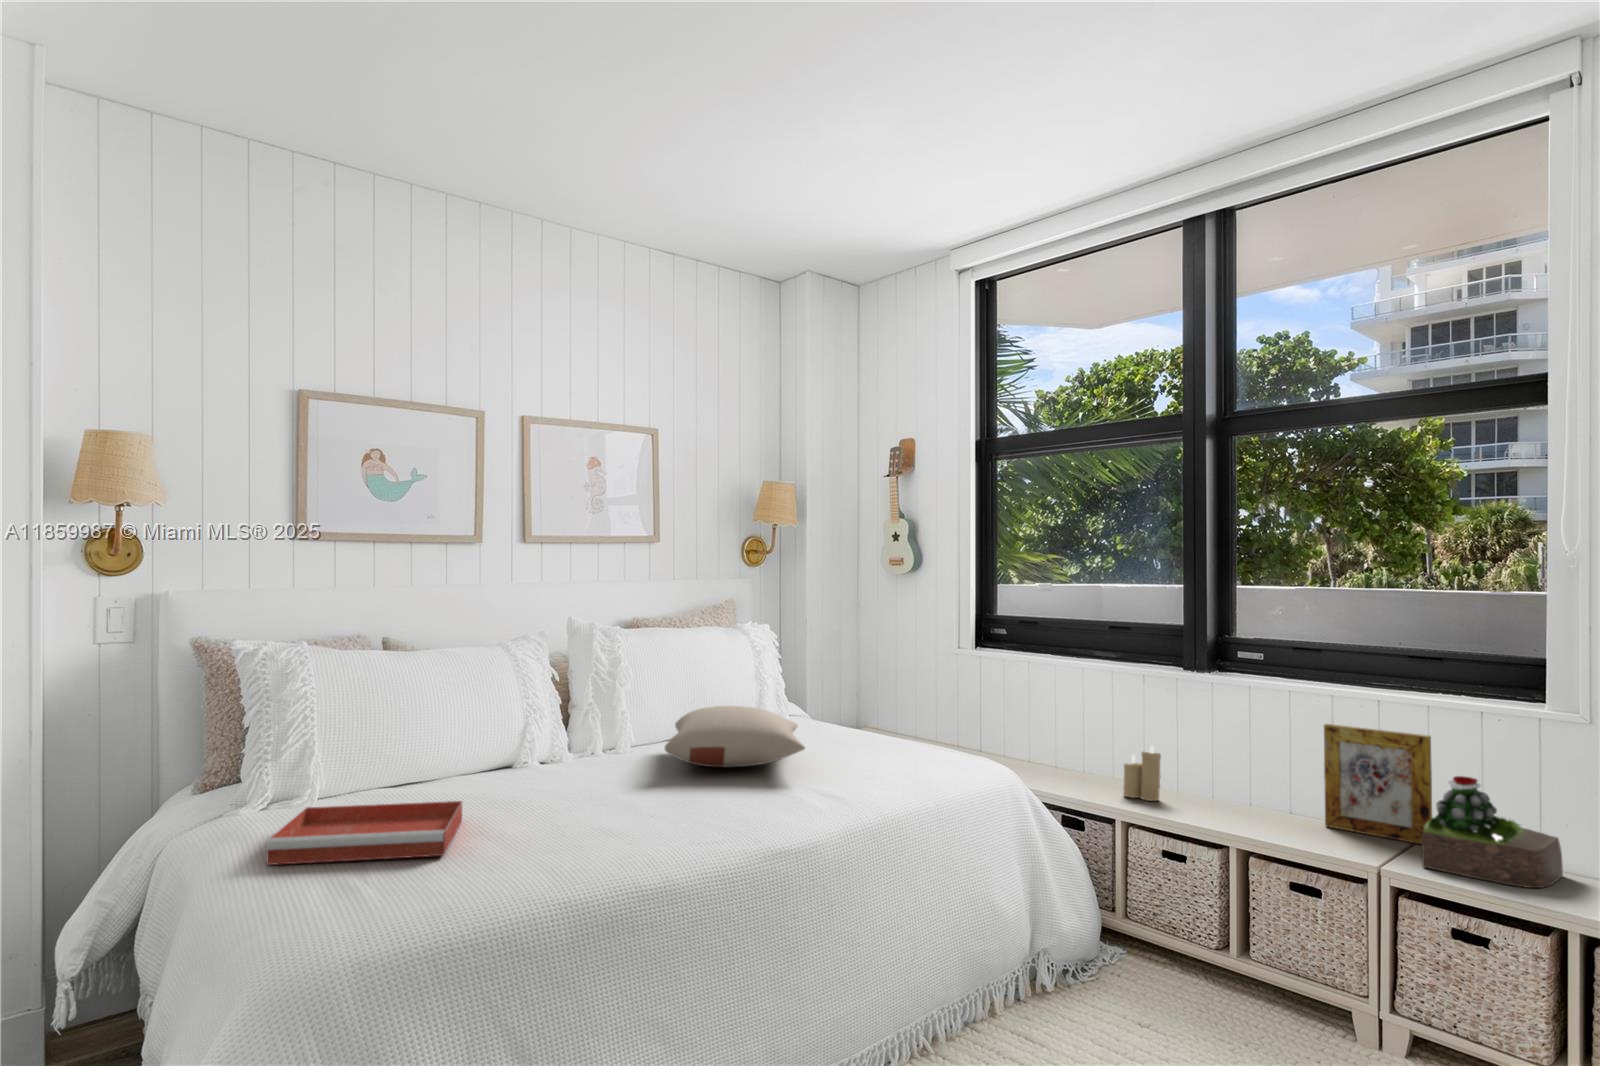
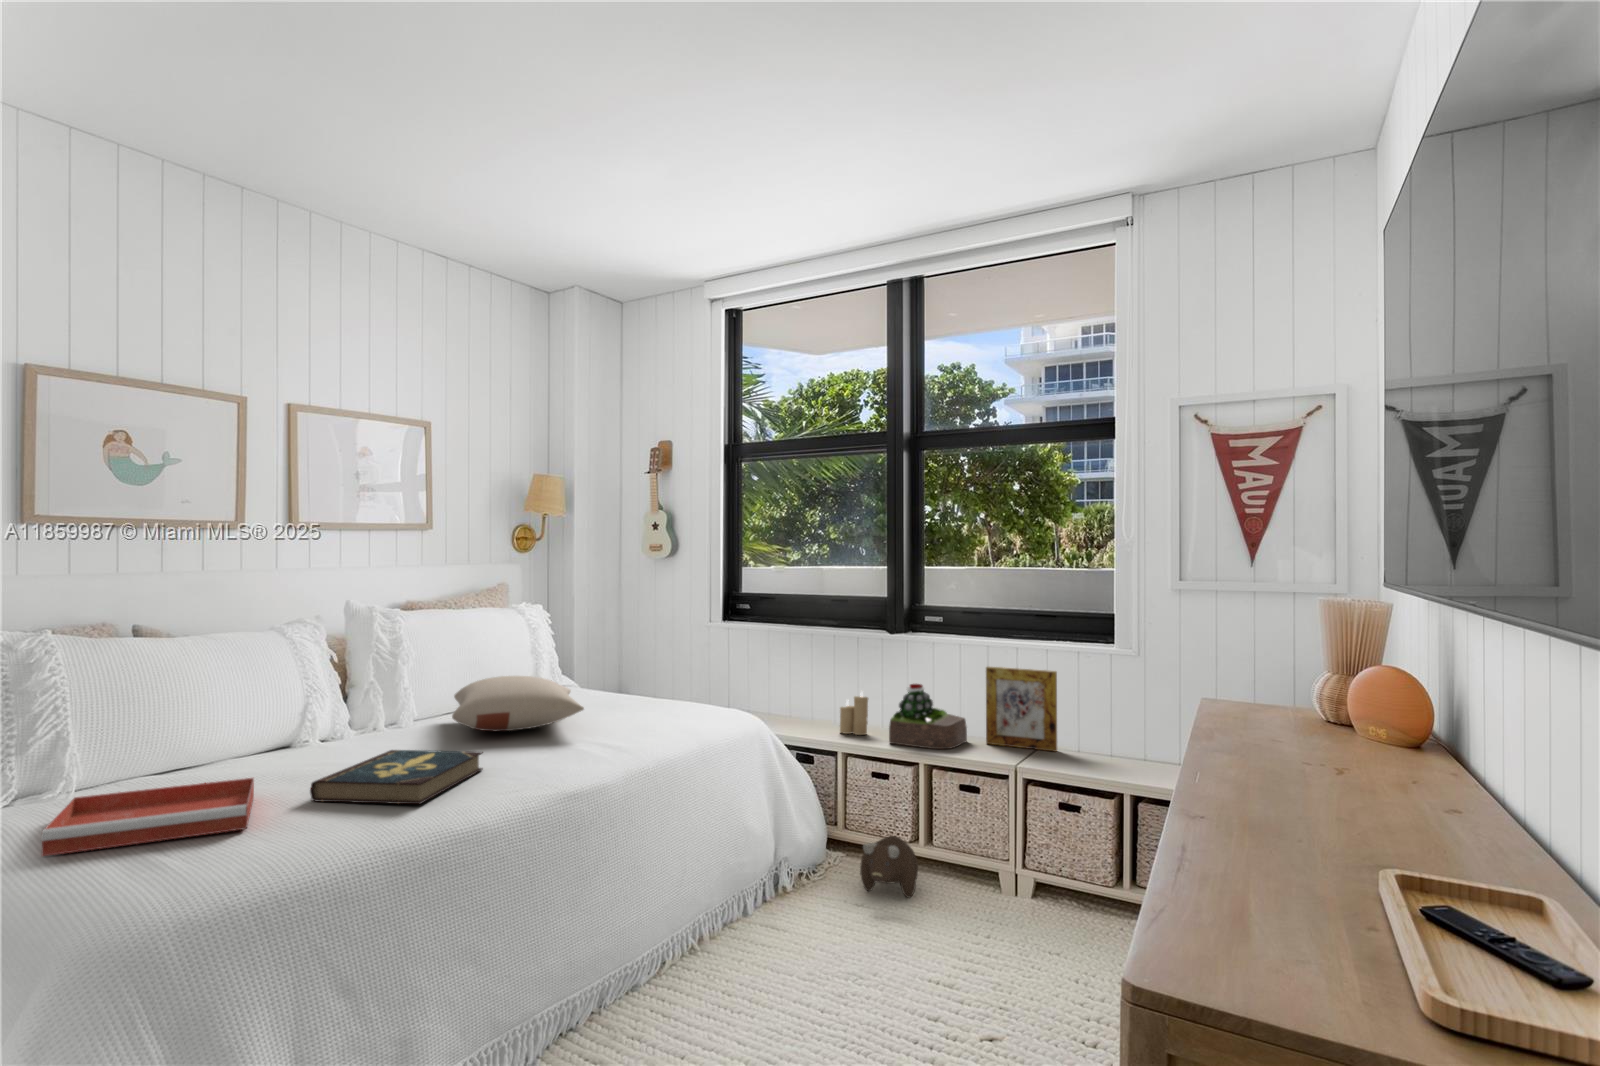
succulent plant: present [1422,776,1563,888] -> present [889,684,967,749]
book: none [511,781,688,845] -> present [310,750,482,804]
plush toy: none [1145,935,1225,1019] -> present [860,836,918,898]

